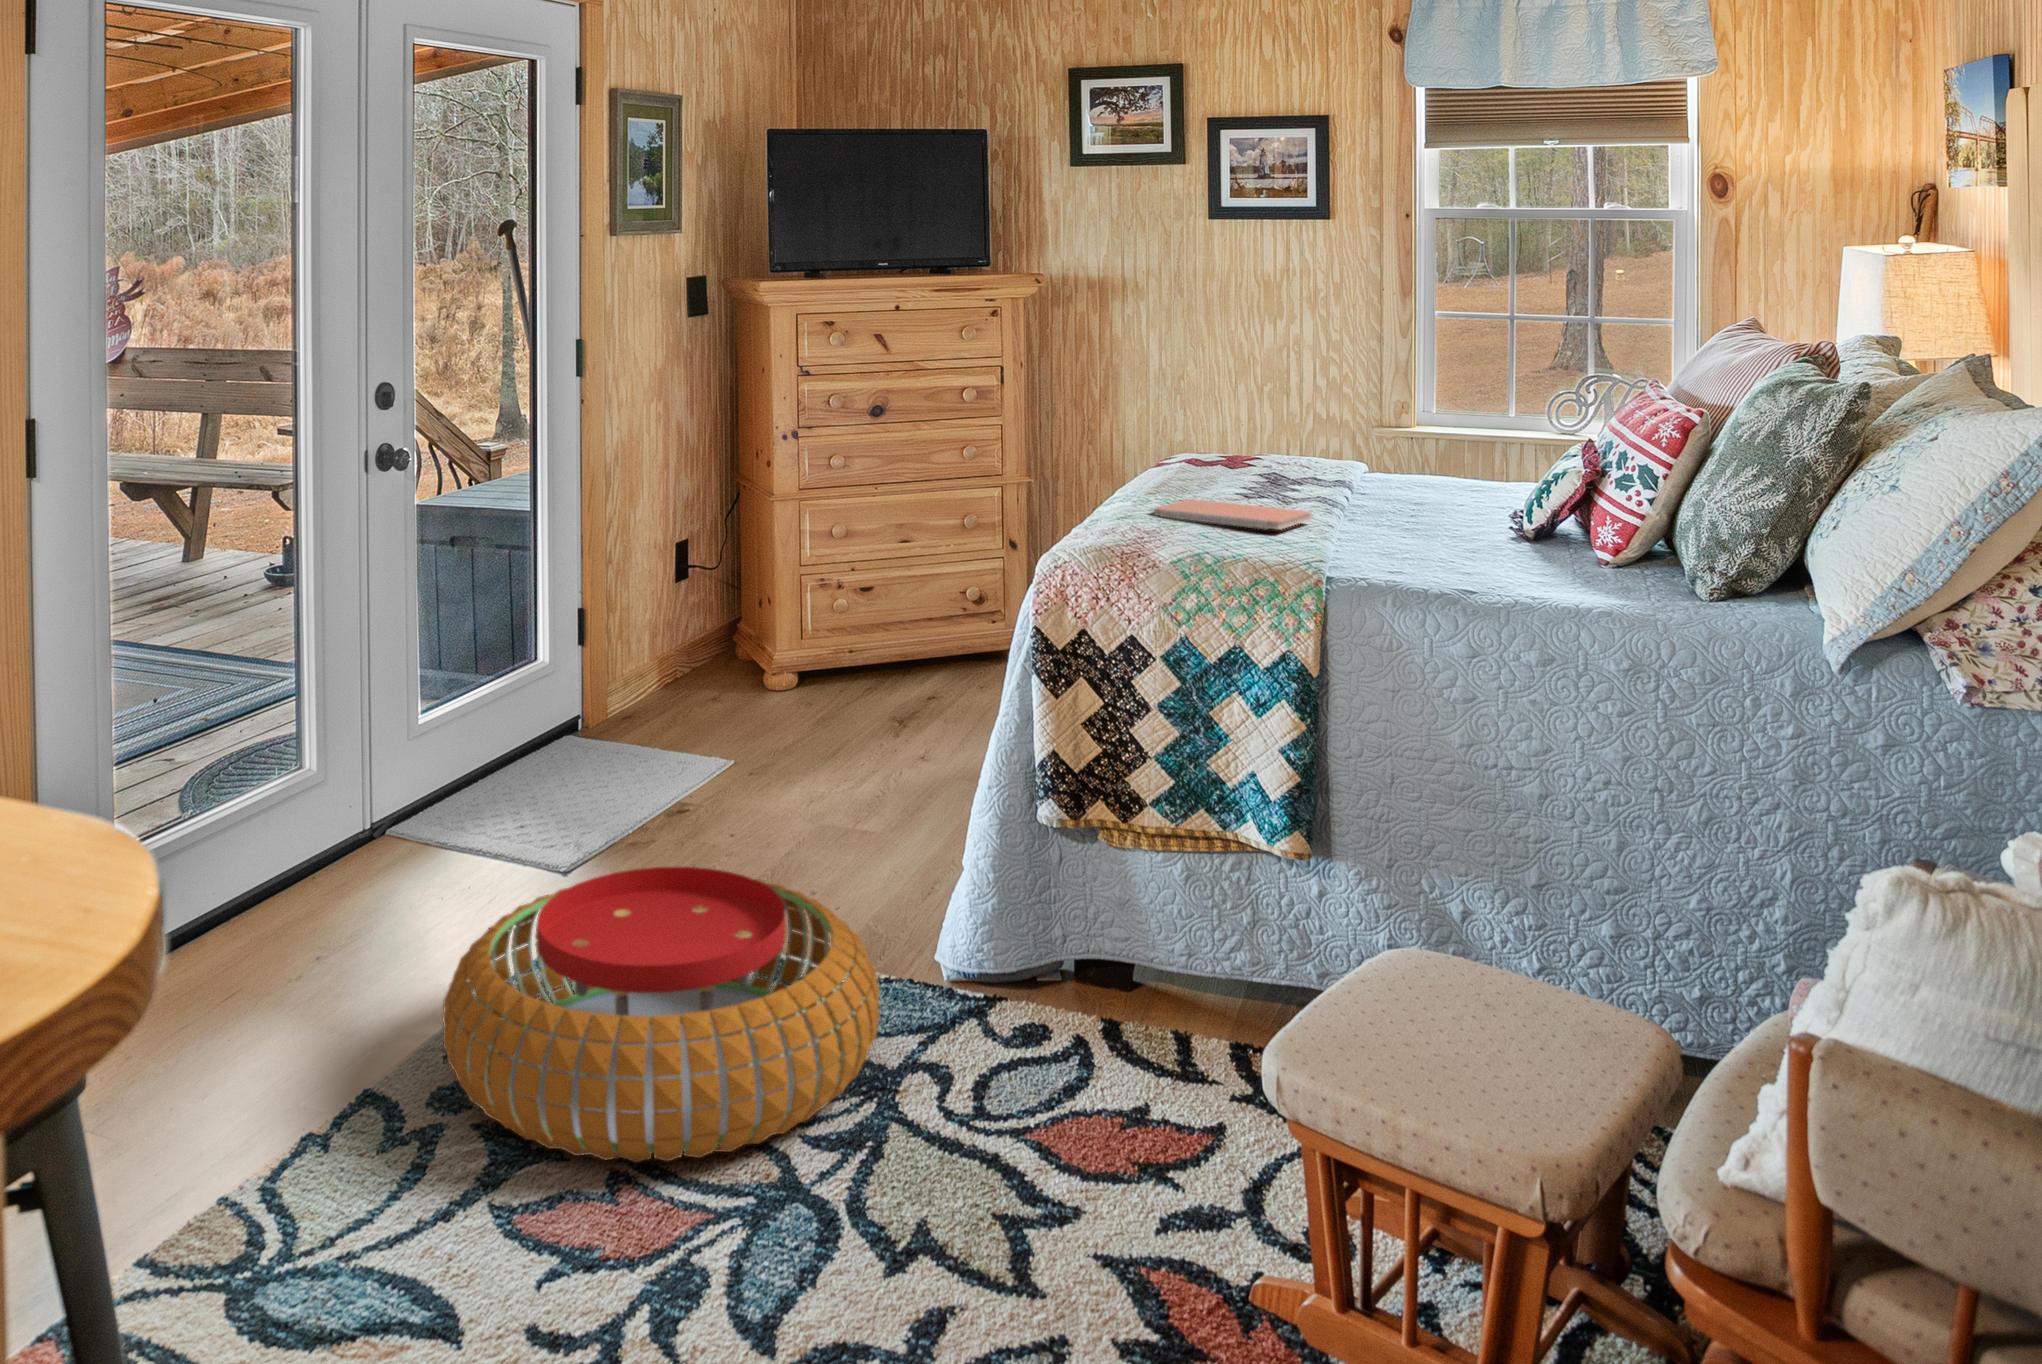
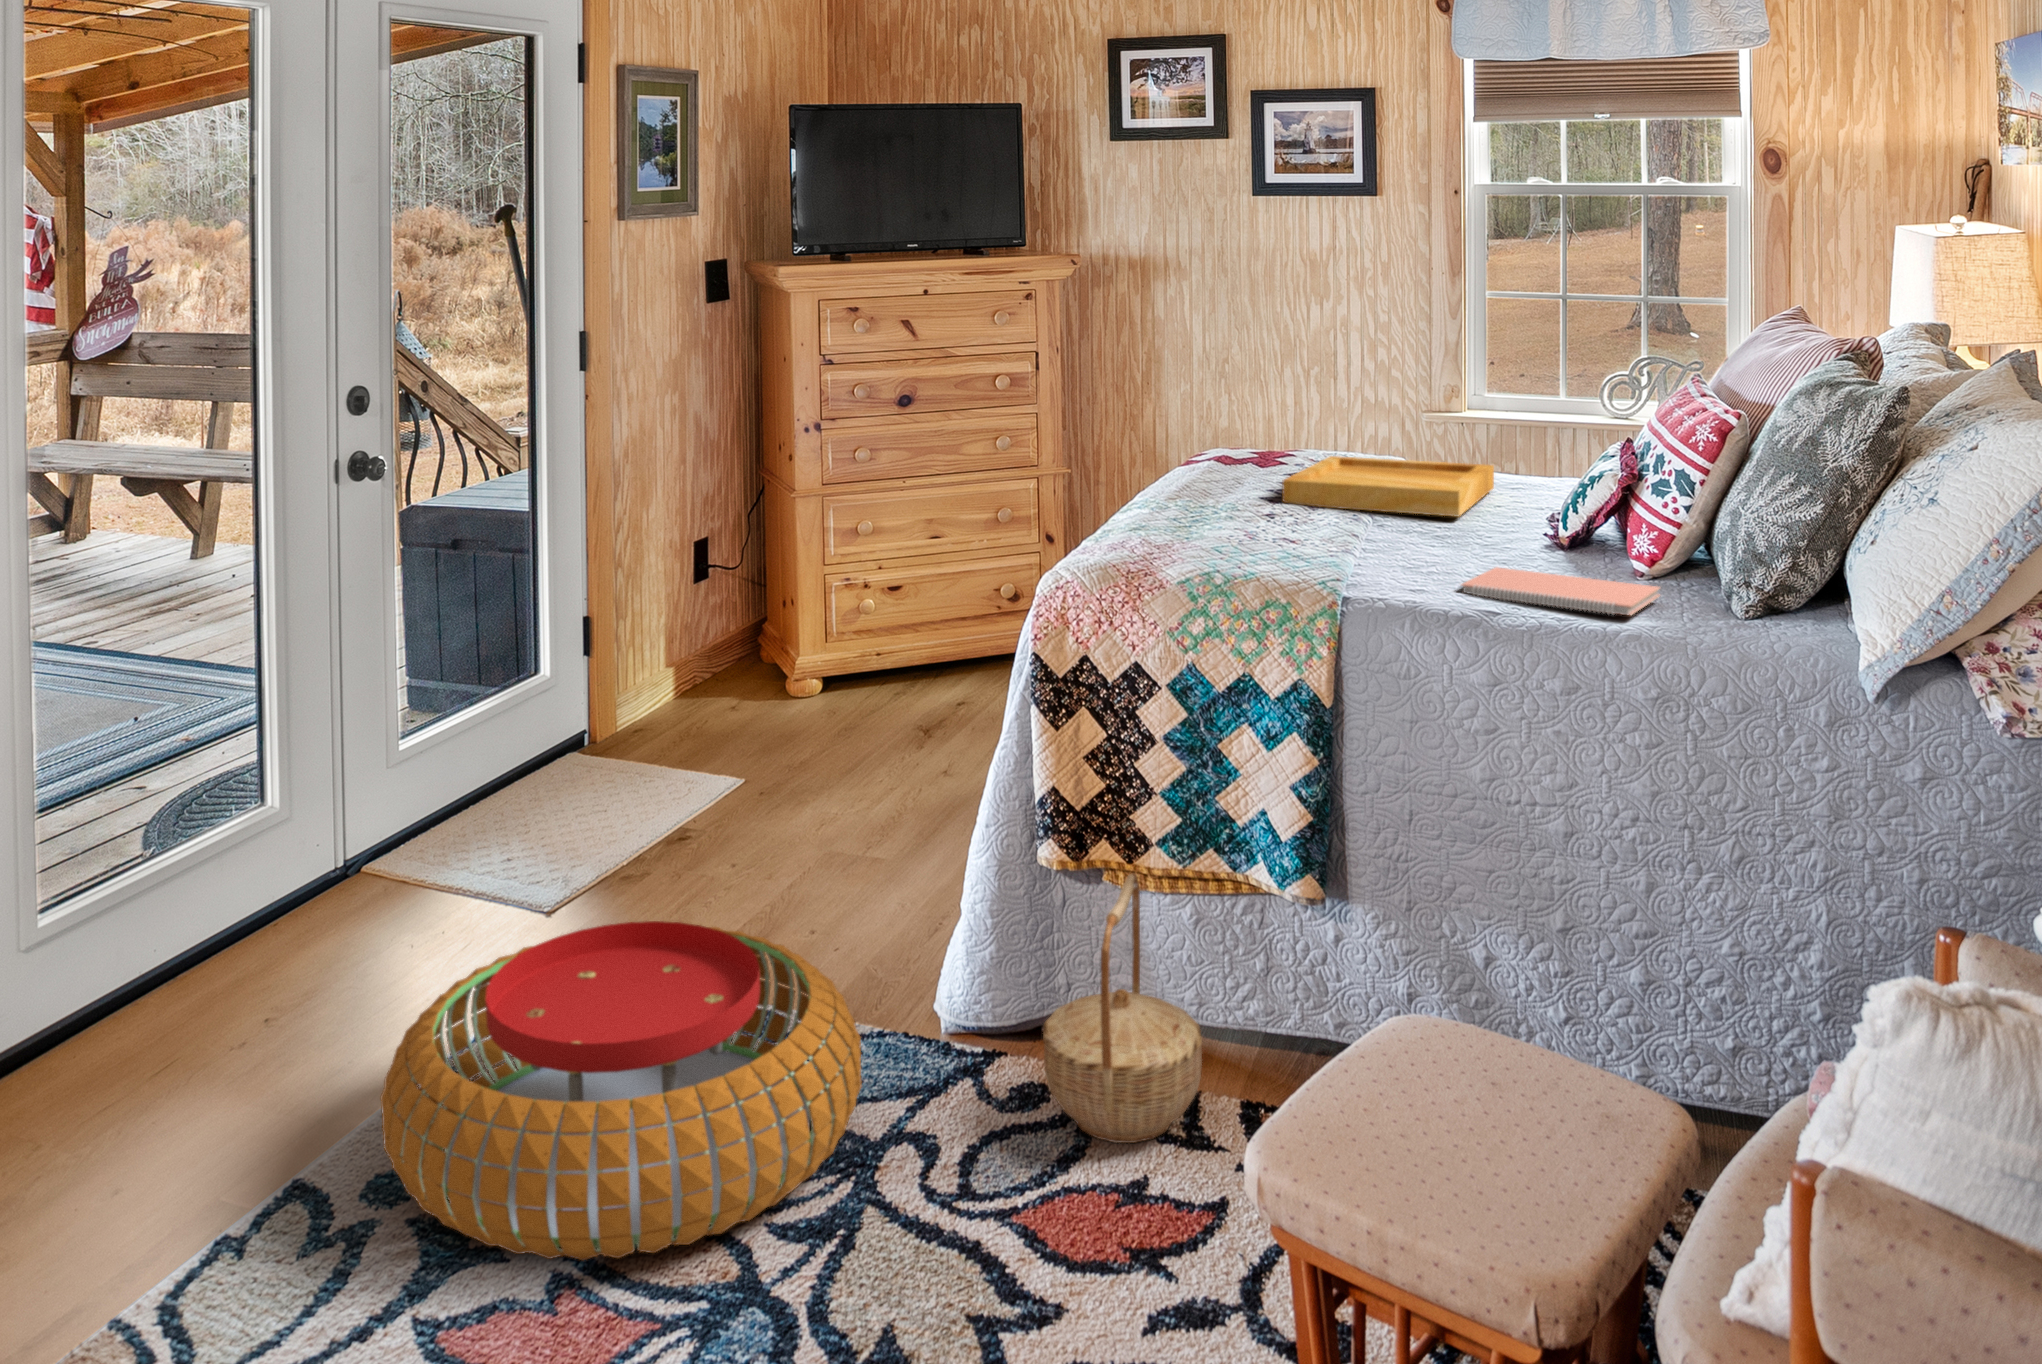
tray: none [1255,456,1456,510] -> present [1282,456,1494,517]
notebook: present [1154,499,1312,530] -> present [1461,567,1660,616]
basket: none [1047,829,1198,1077] -> present [1043,873,1202,1143]

